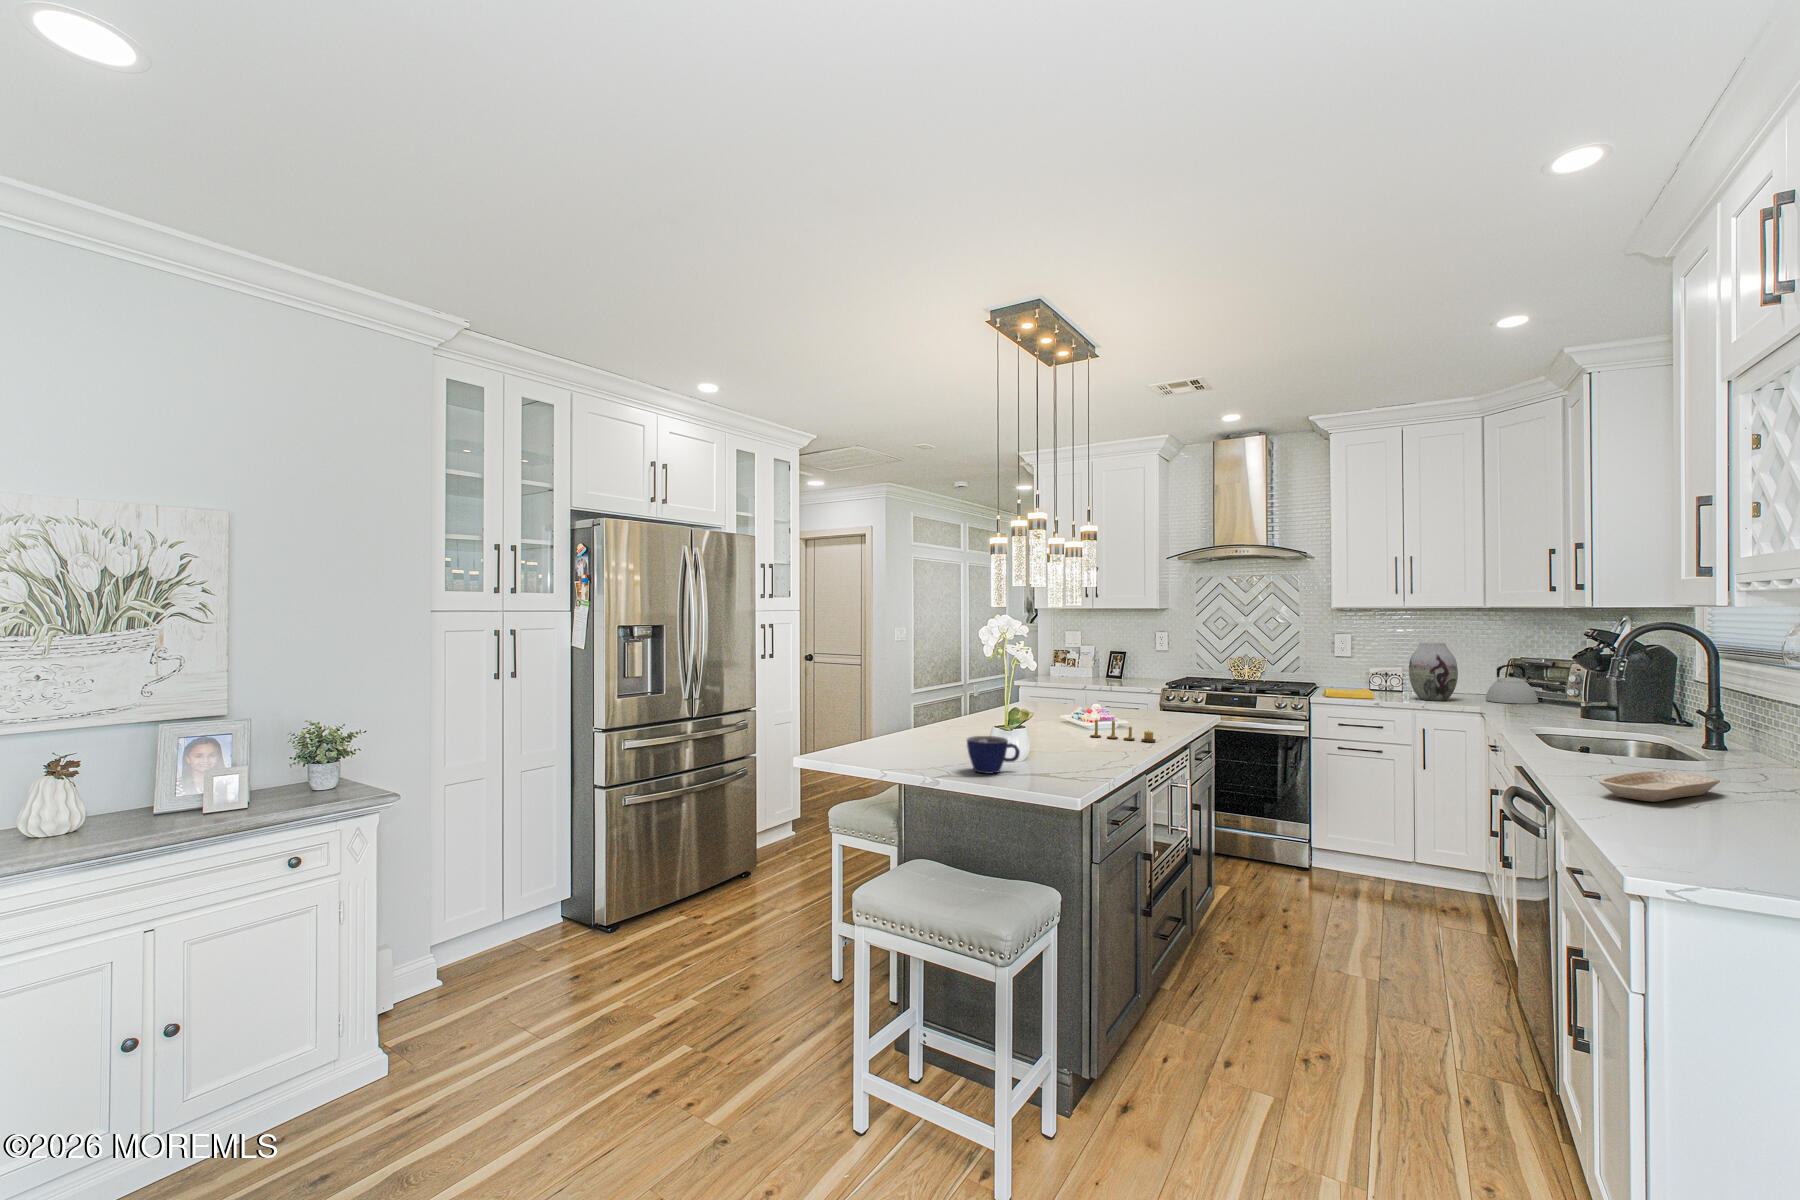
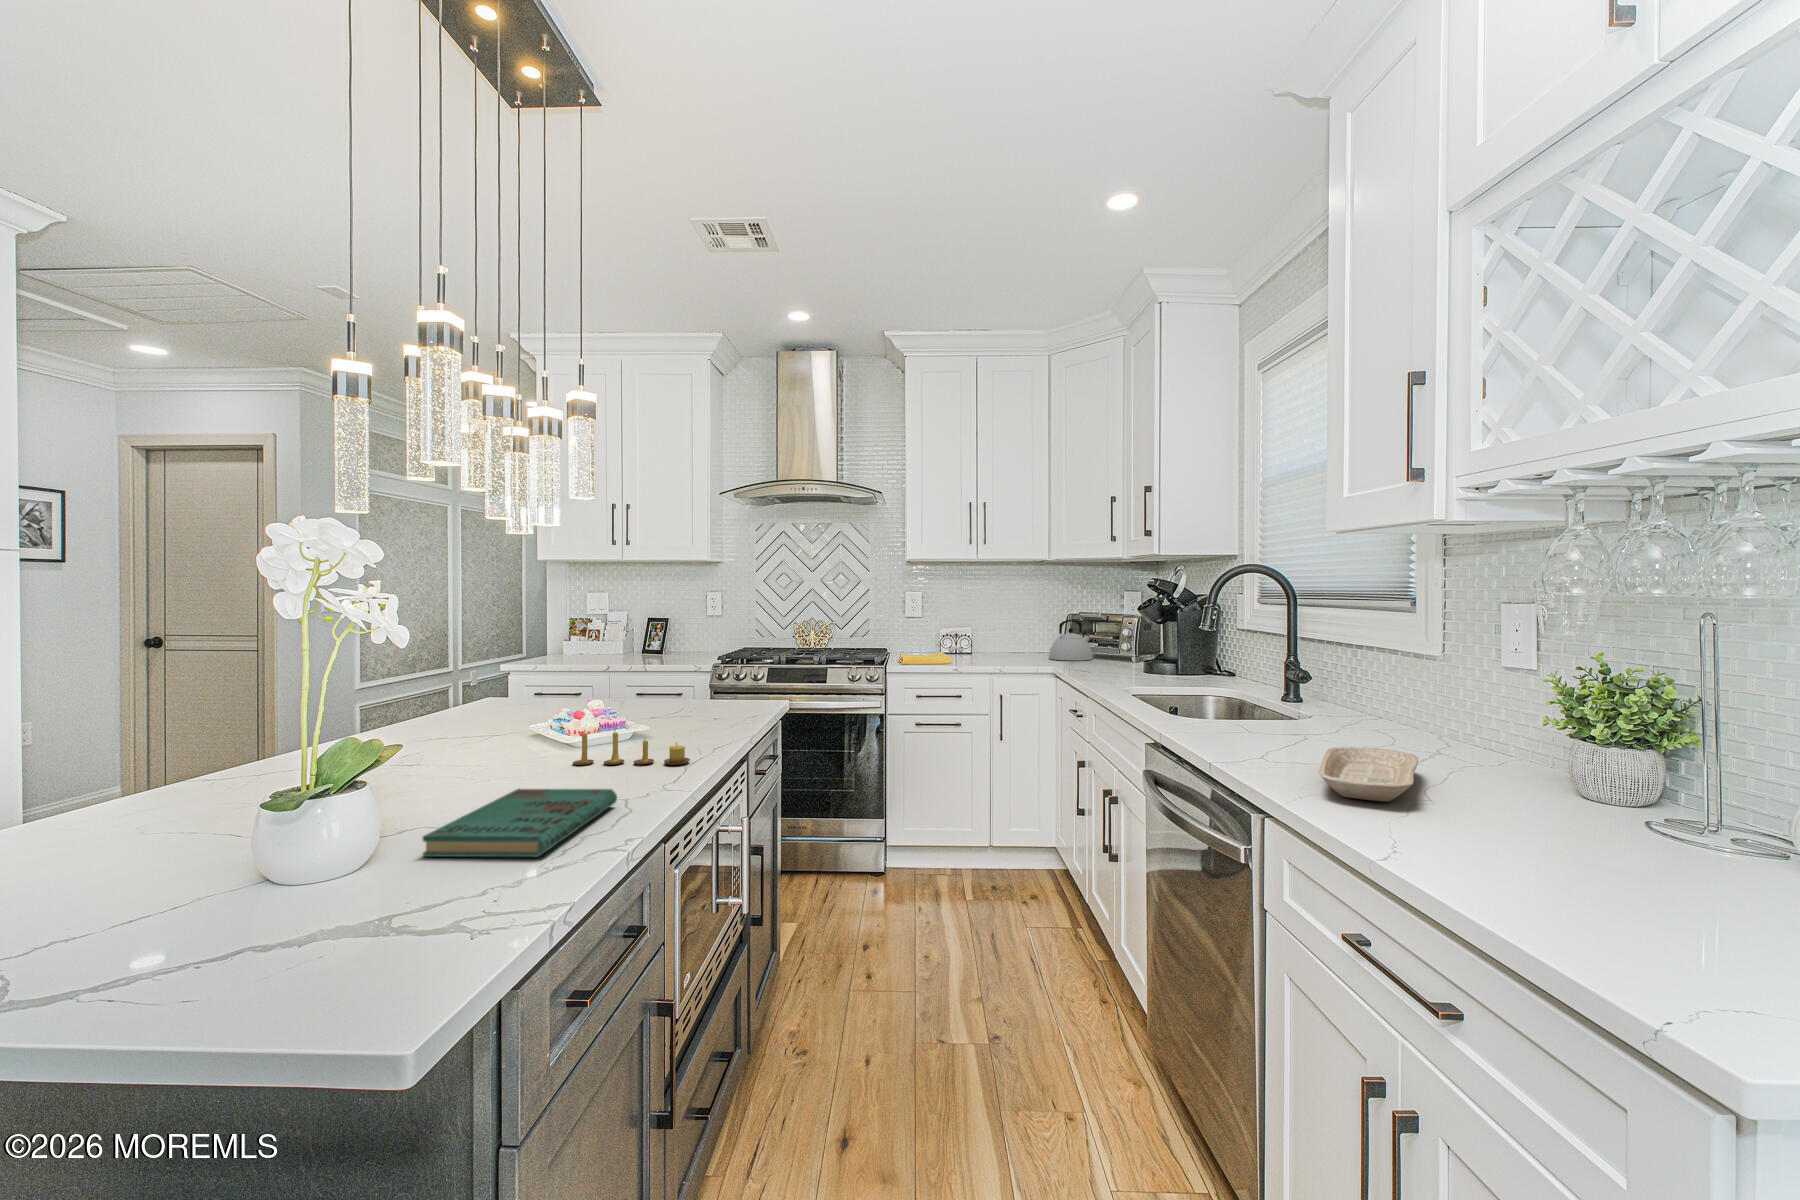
vase: present [1409,642,1458,701] -> none [982,598,1026,662]
cup: present [967,736,1020,774] -> none [123,829,321,951]
book: none [1044,741,1122,766] -> present [422,789,617,857]

